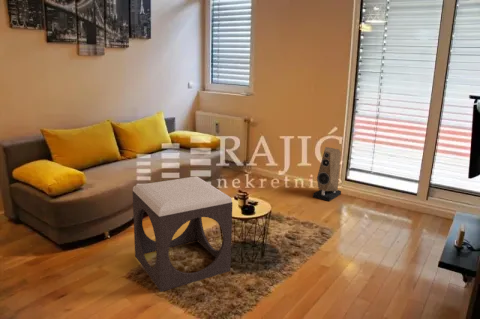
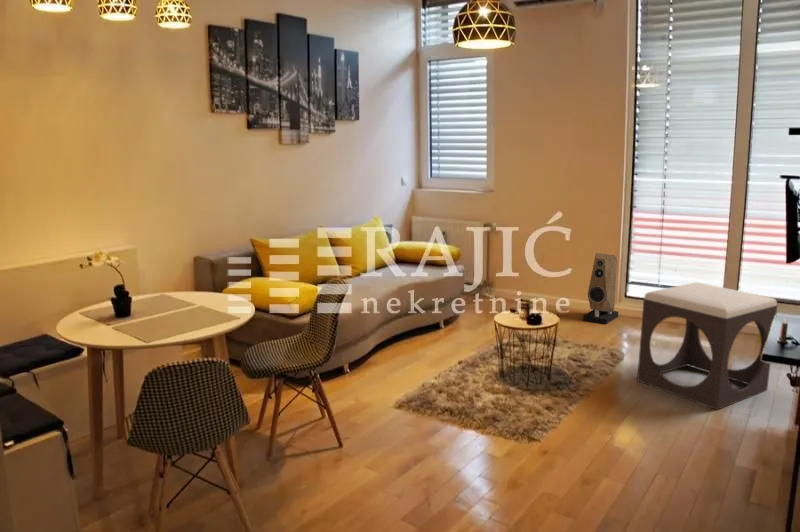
footstool: present [133,176,232,292] -> present [637,282,777,410]

